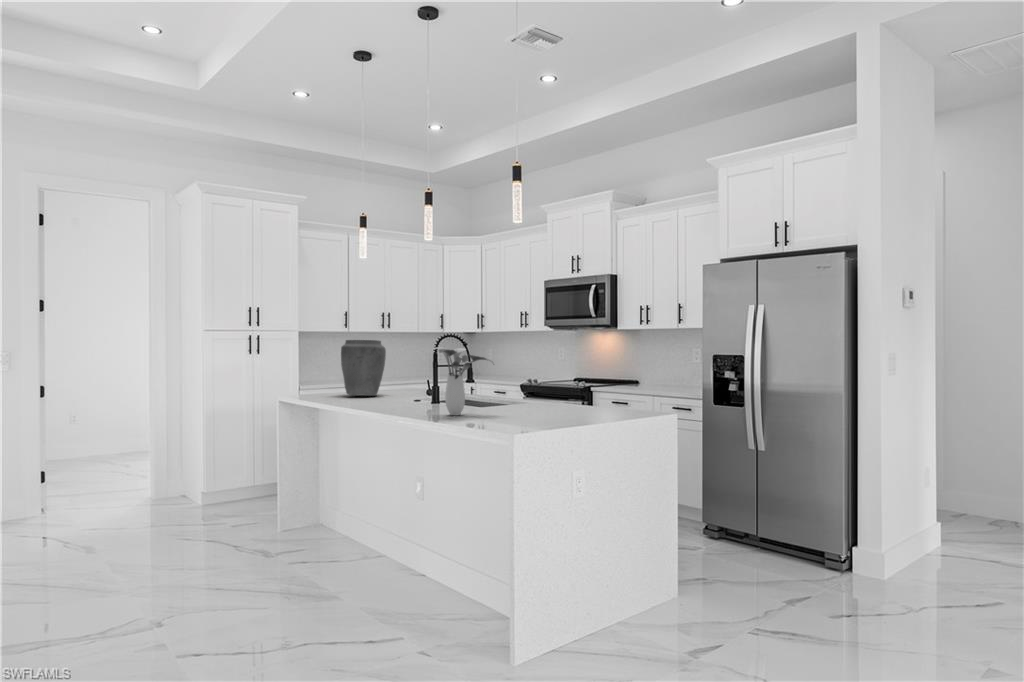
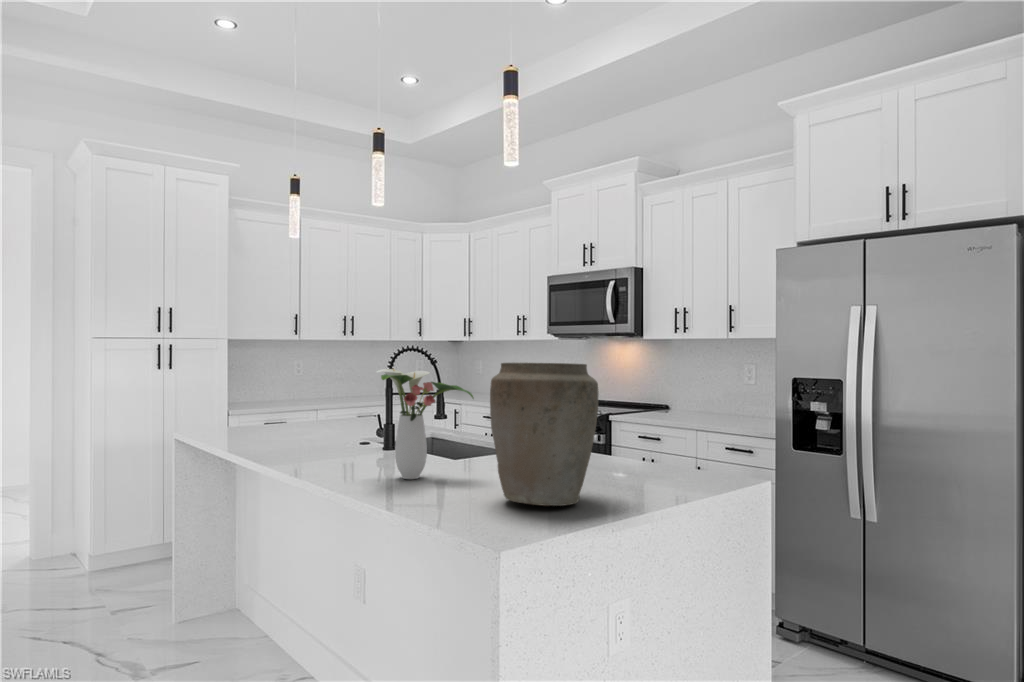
vase: present [341,340,386,396] -> present [490,363,599,506]

